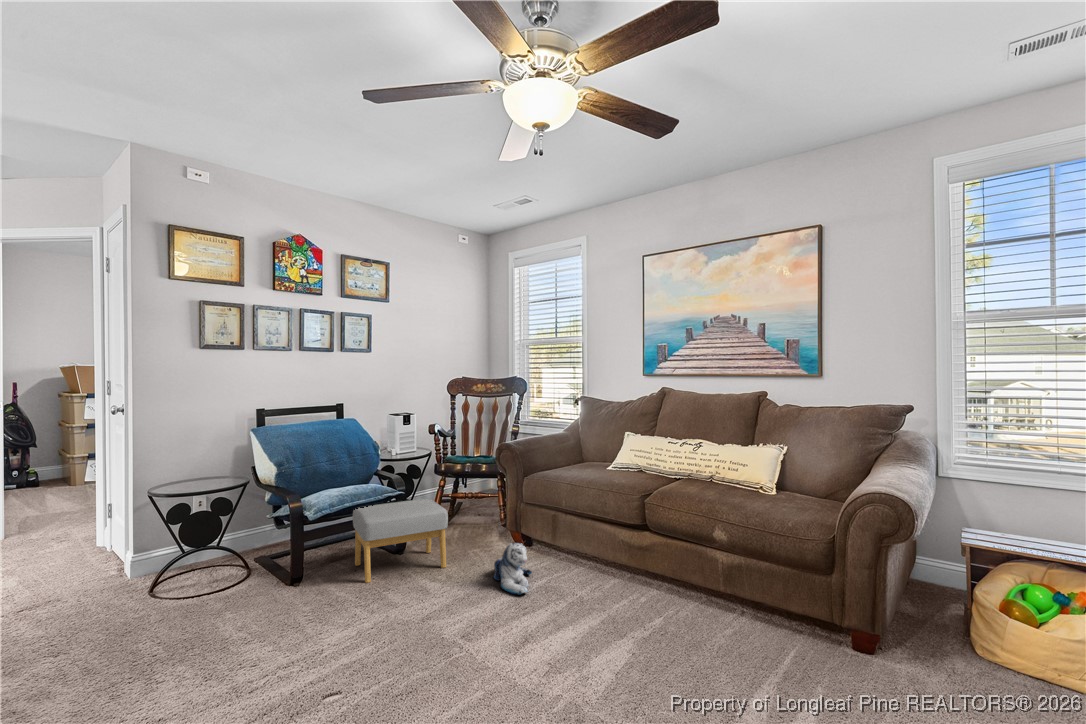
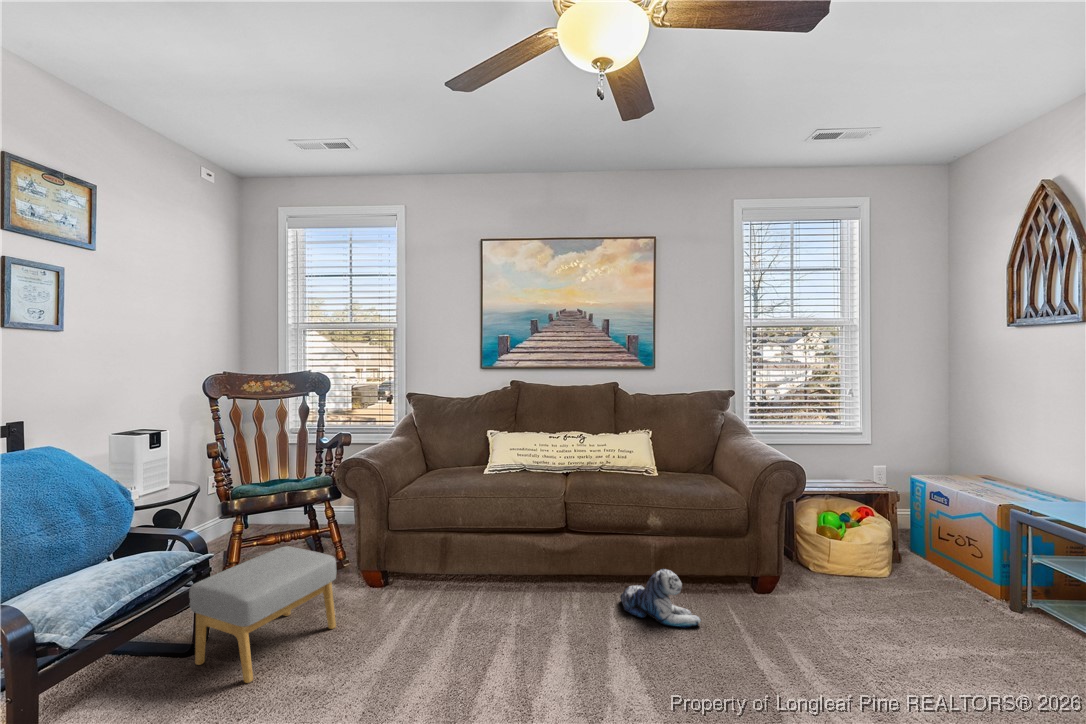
plush toy: present [493,543,532,595] -> present [620,569,701,627]

